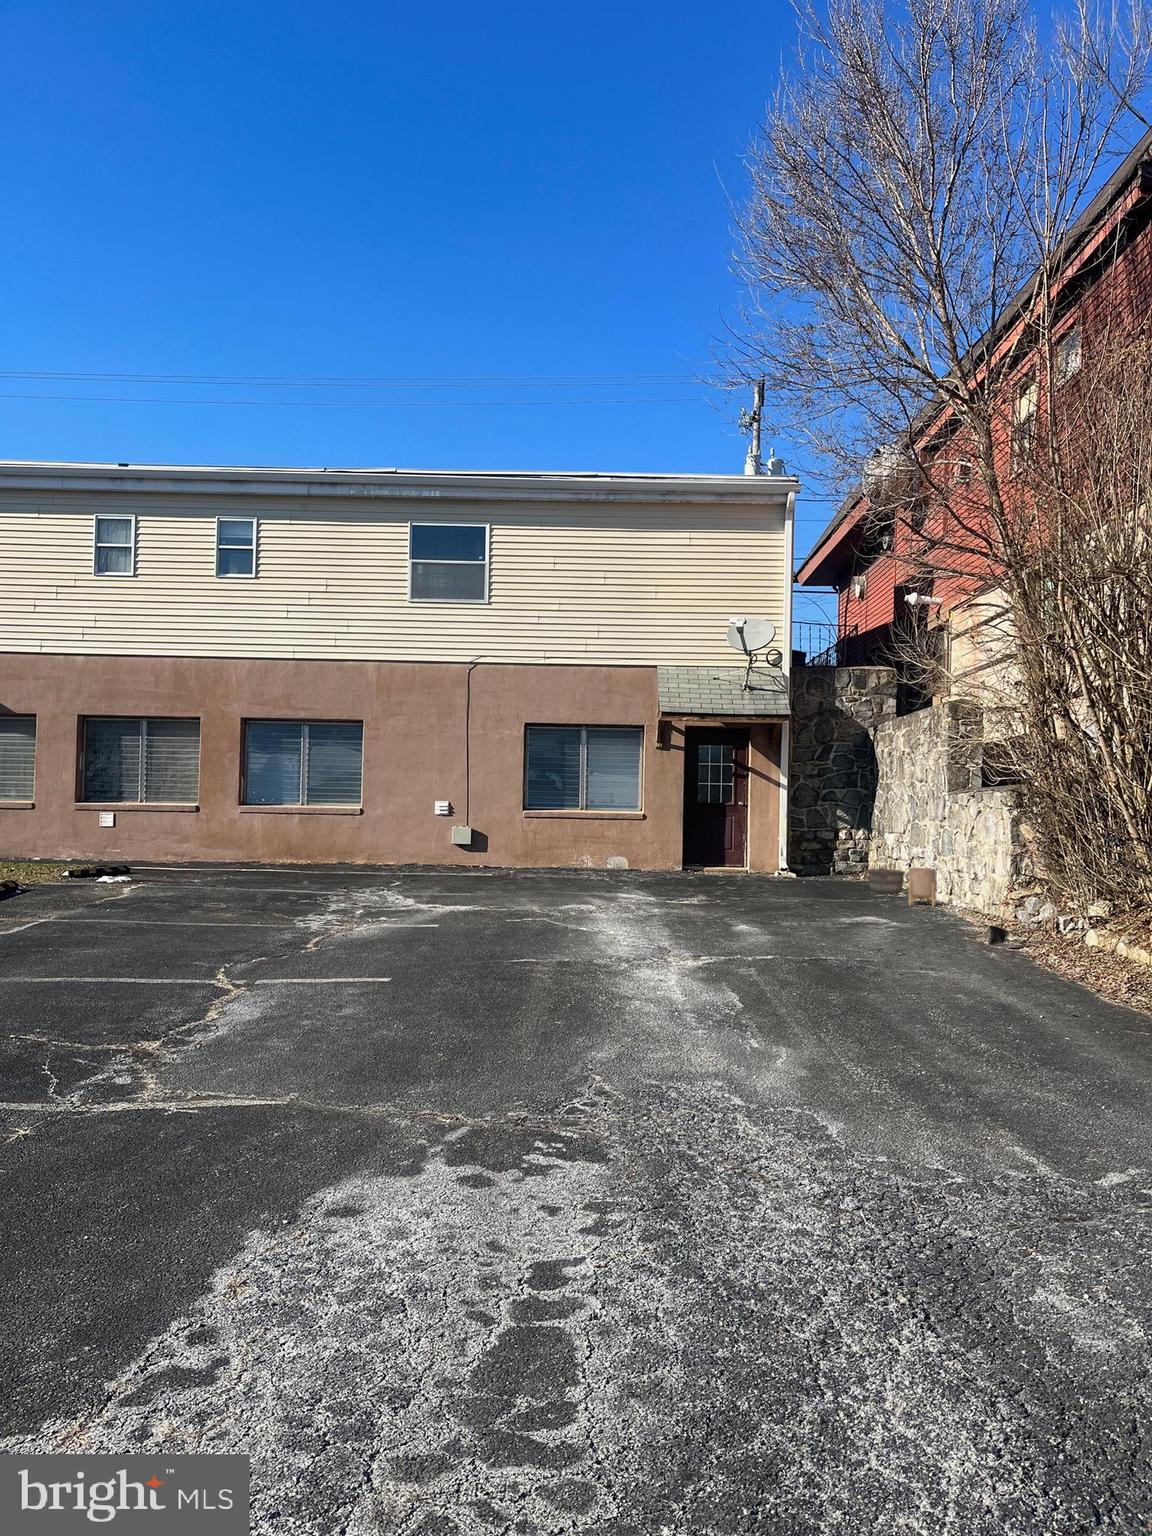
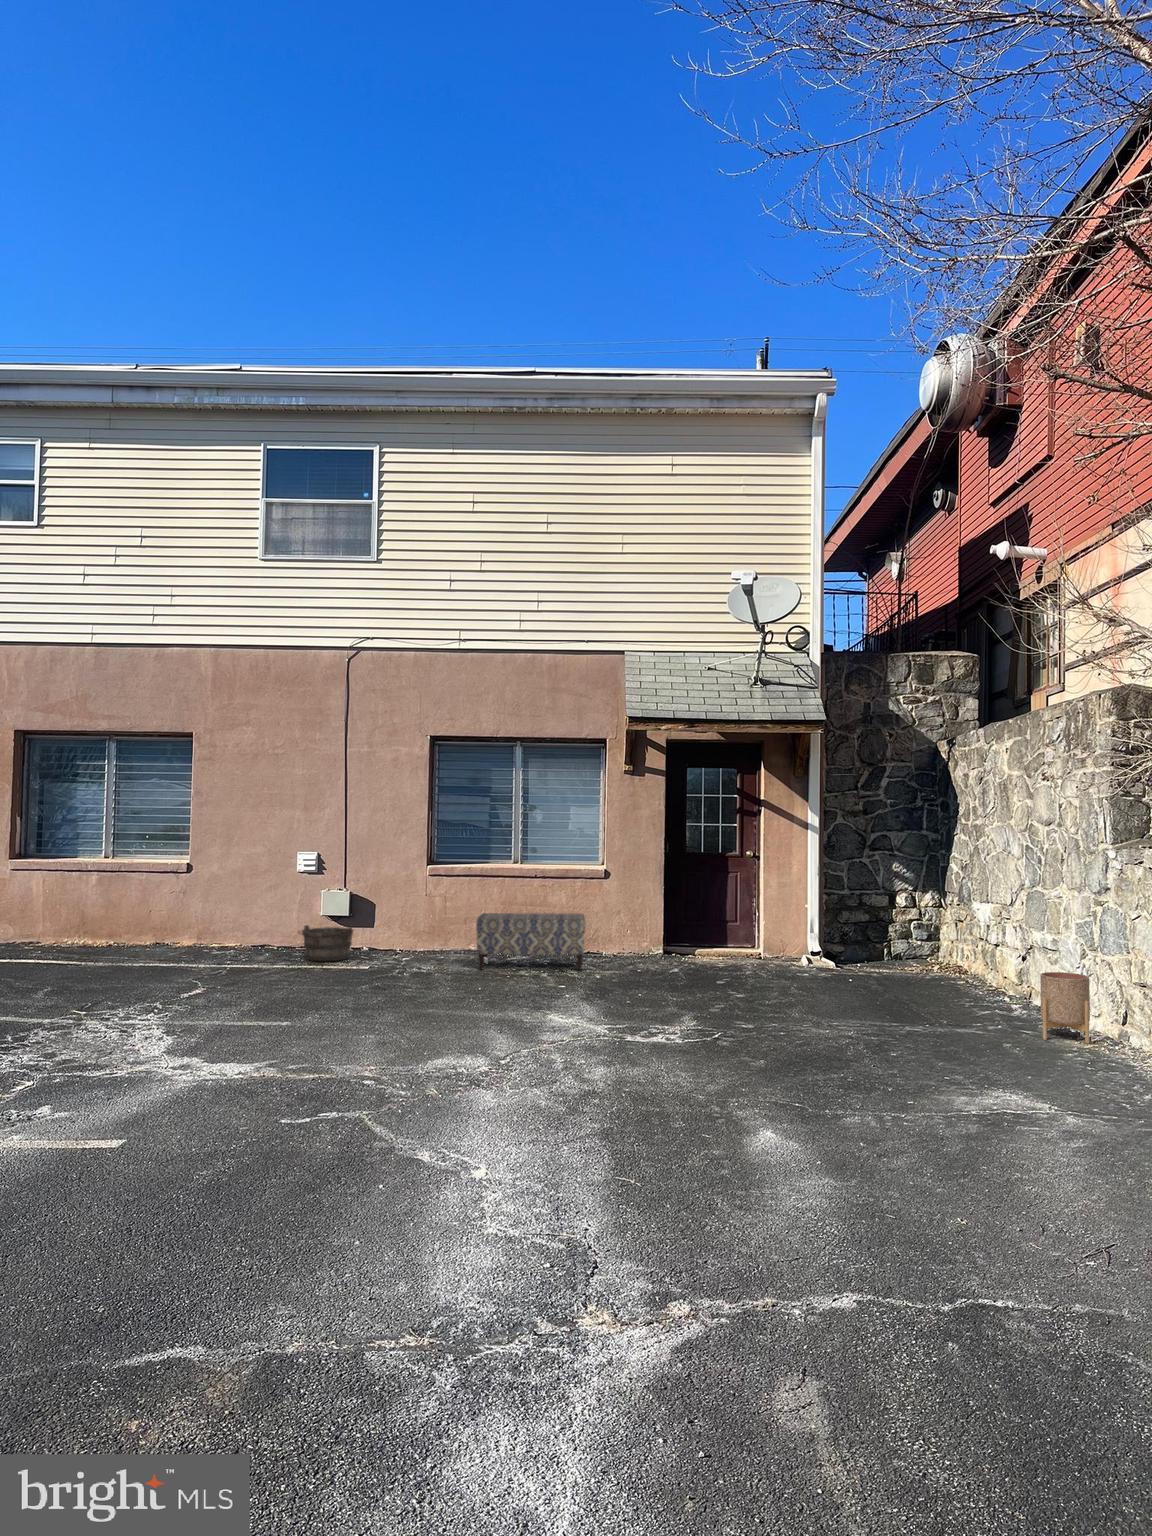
bench: none [560,842,631,878] -> present [476,913,585,970]
bucket: present [864,866,905,893] -> present [299,925,353,961]

